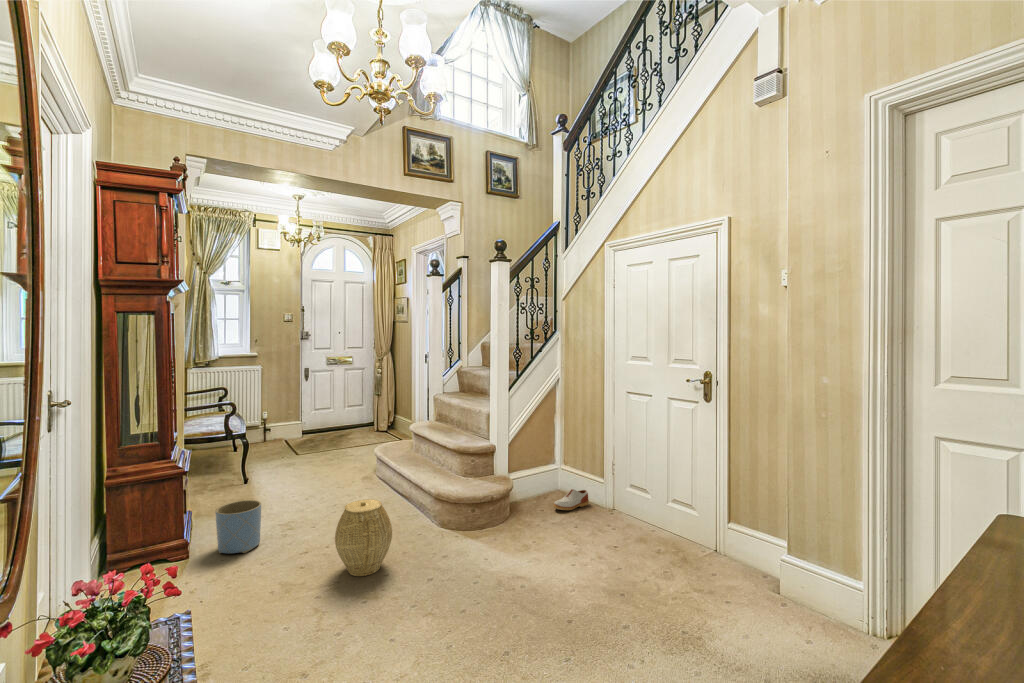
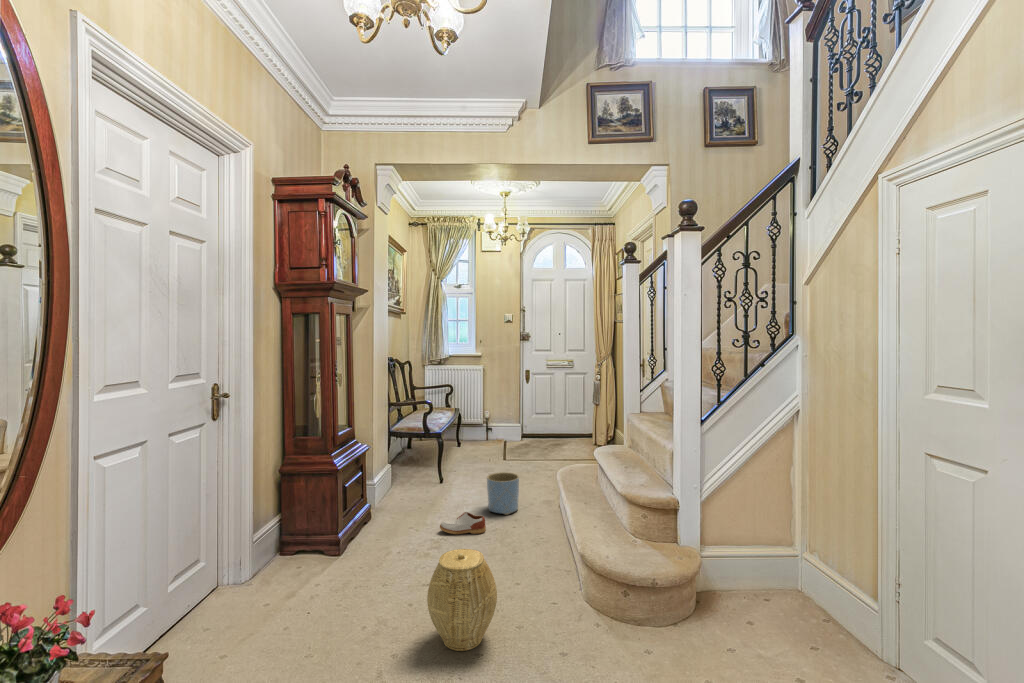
shoe: present [553,489,589,510] -> present [440,512,486,534]
planter: present [216,500,261,554] -> present [487,472,519,515]

